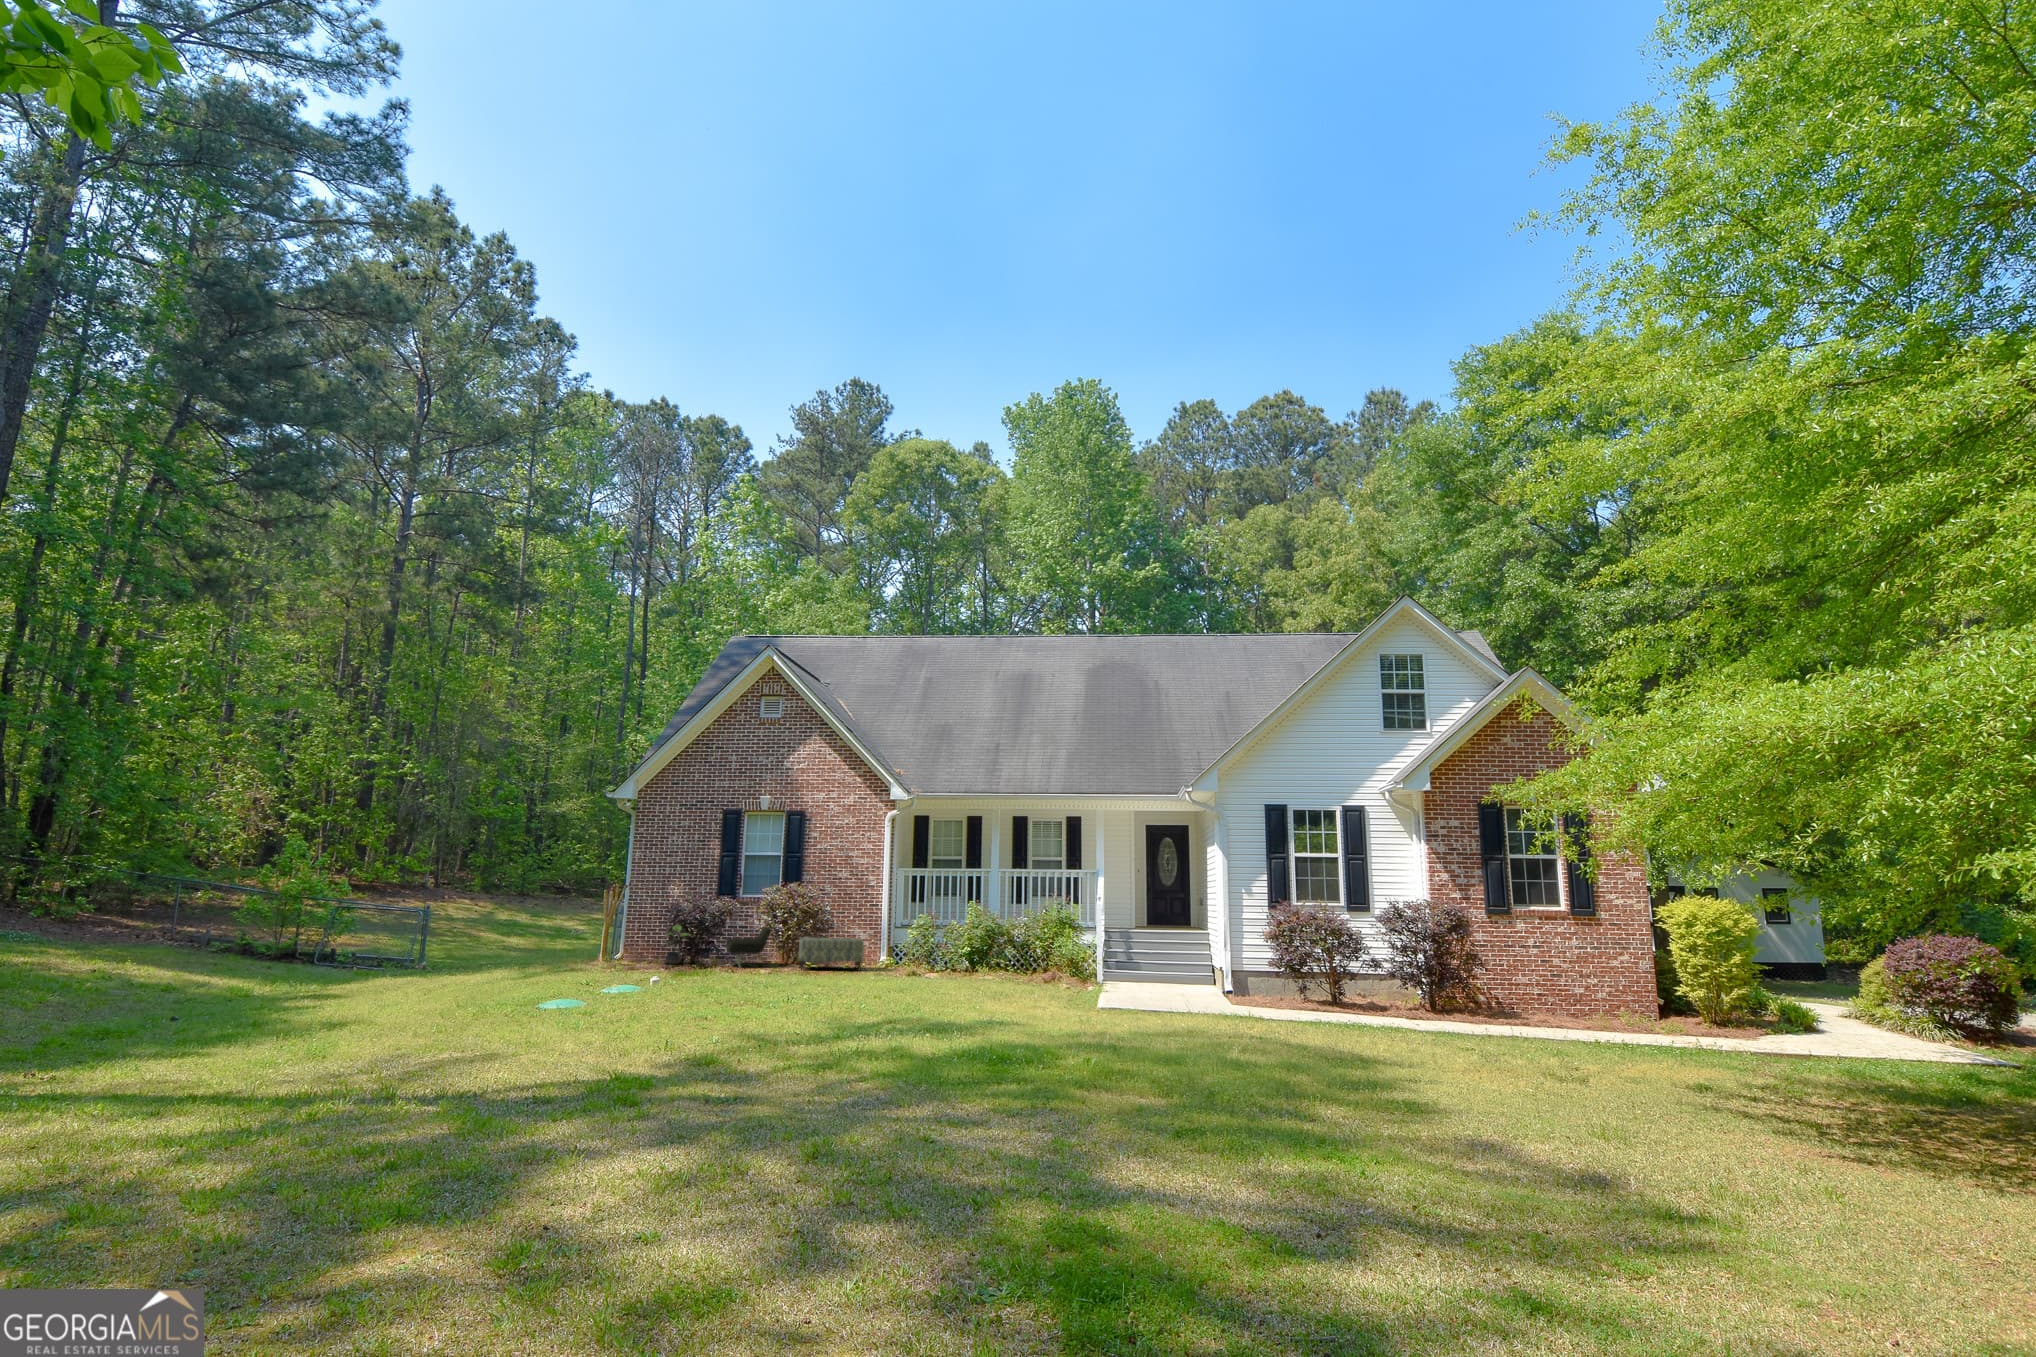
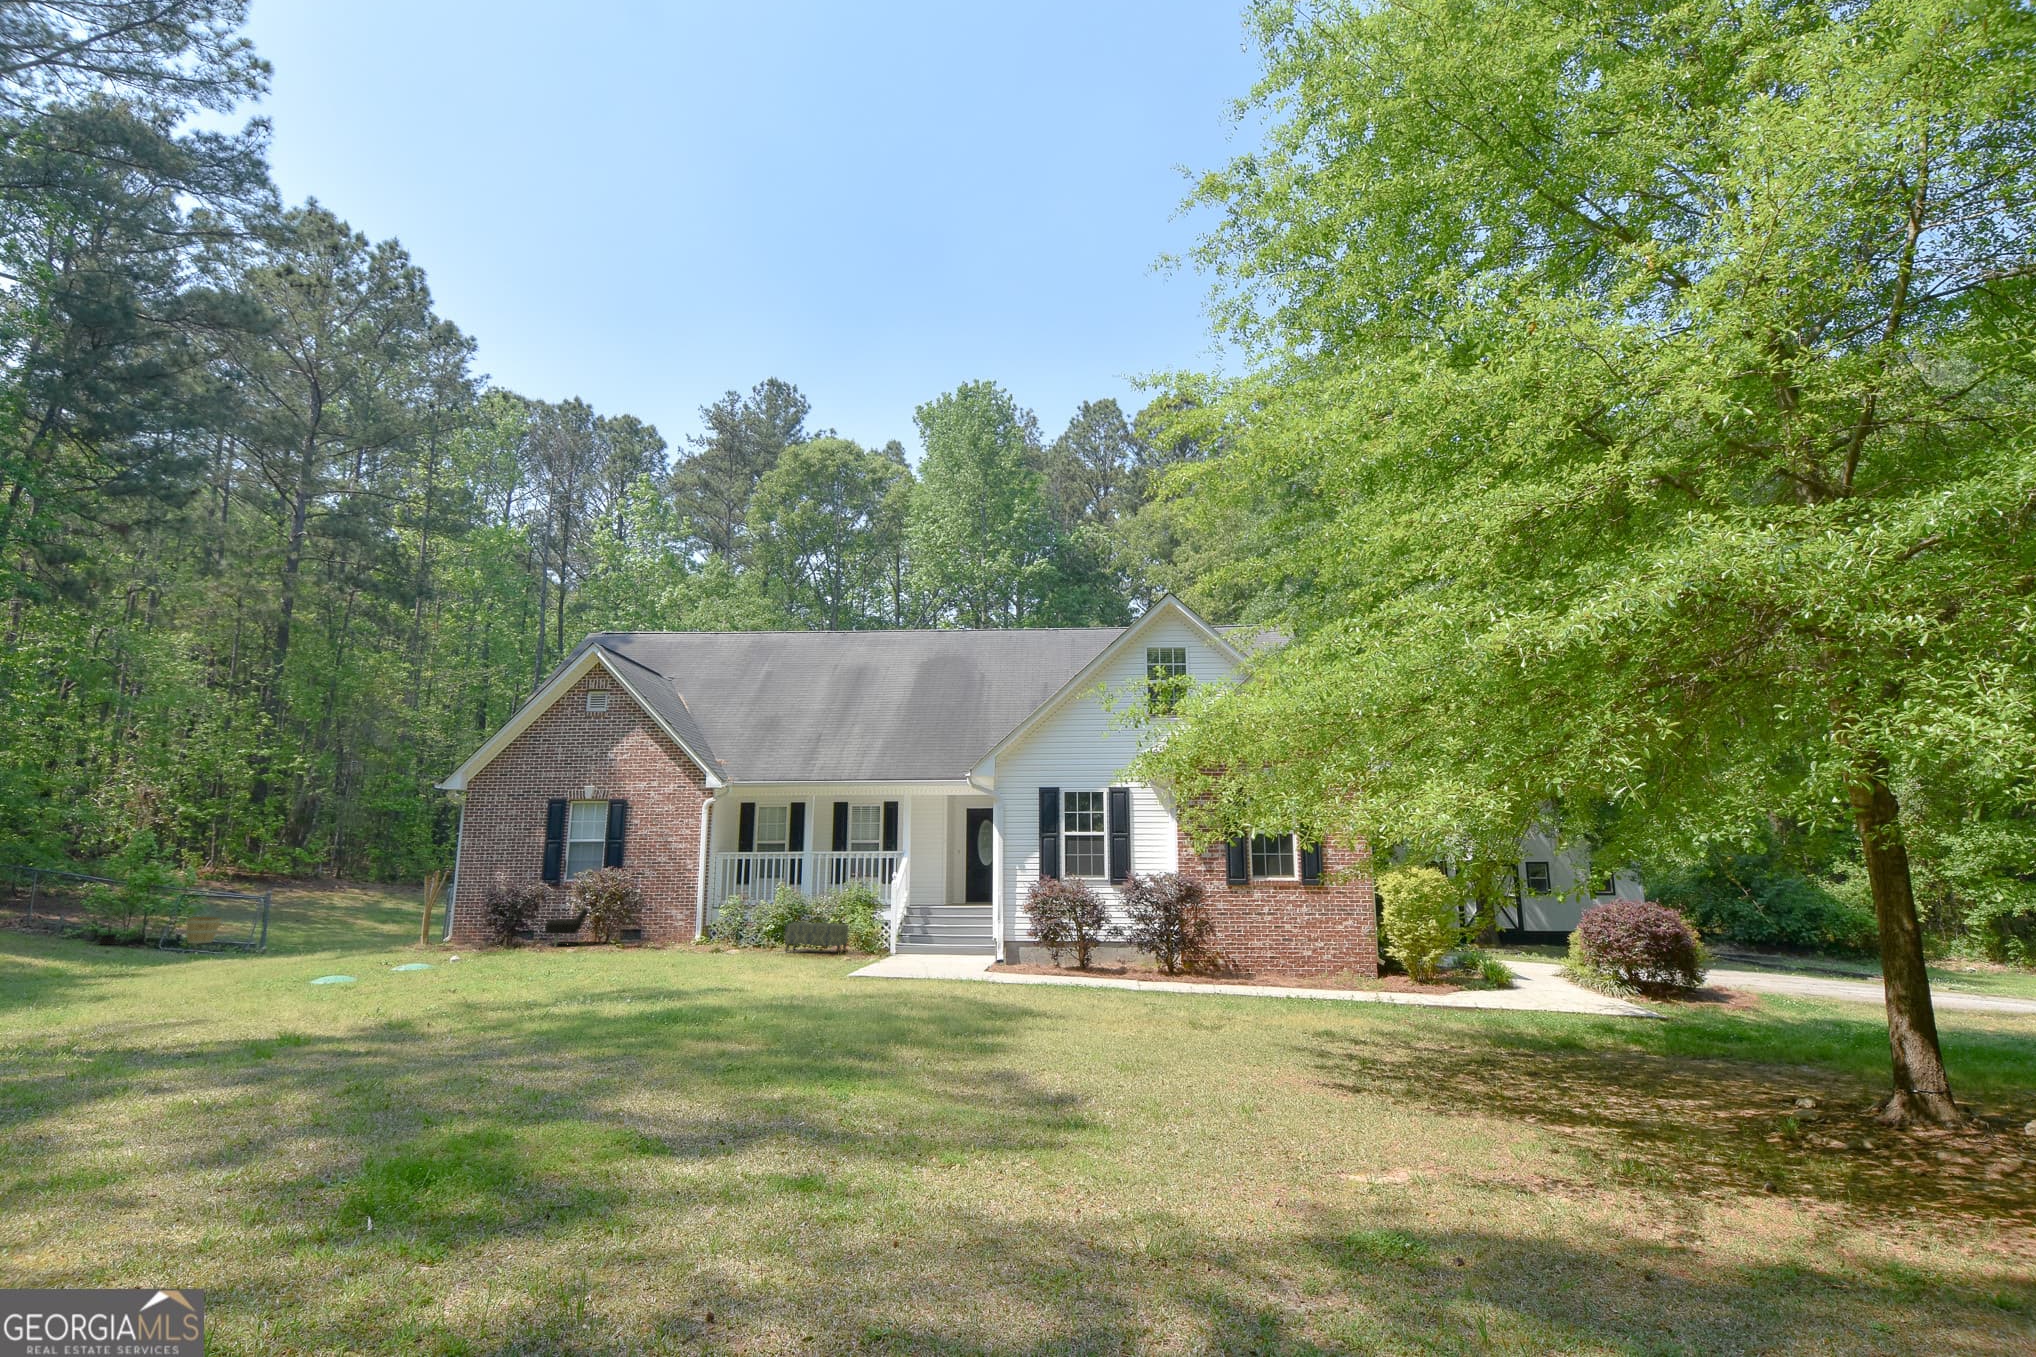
potted plant: present [665,925,689,964] -> present [99,911,124,945]
wooden bucket: none [337,929,373,957] -> present [186,917,222,944]
bench: present [798,937,864,970] -> present [785,922,849,954]

